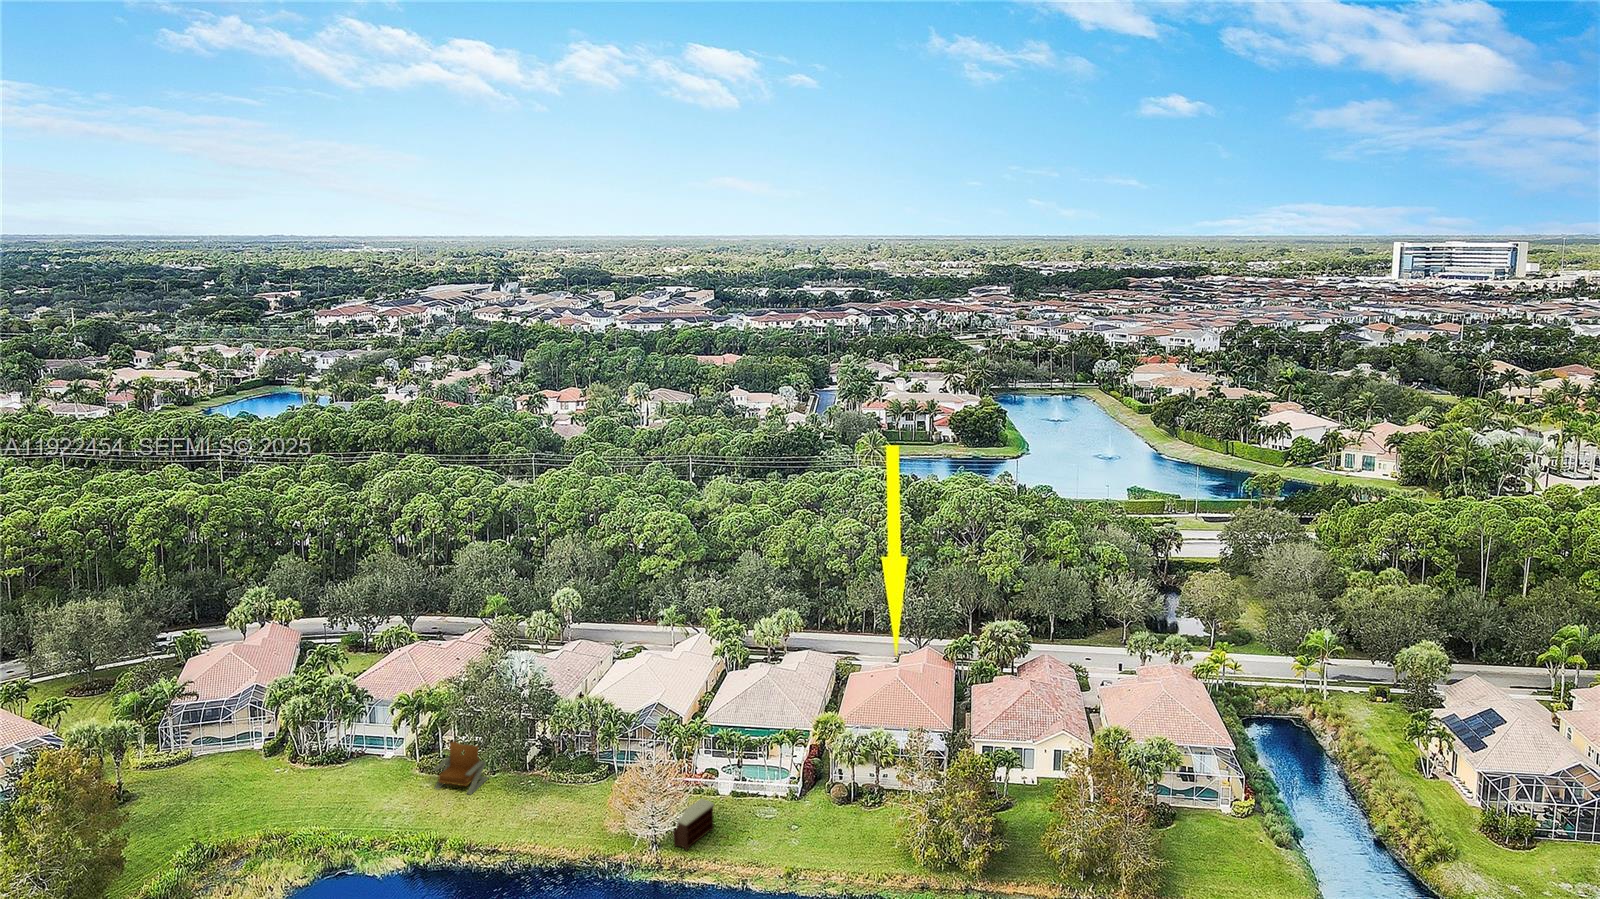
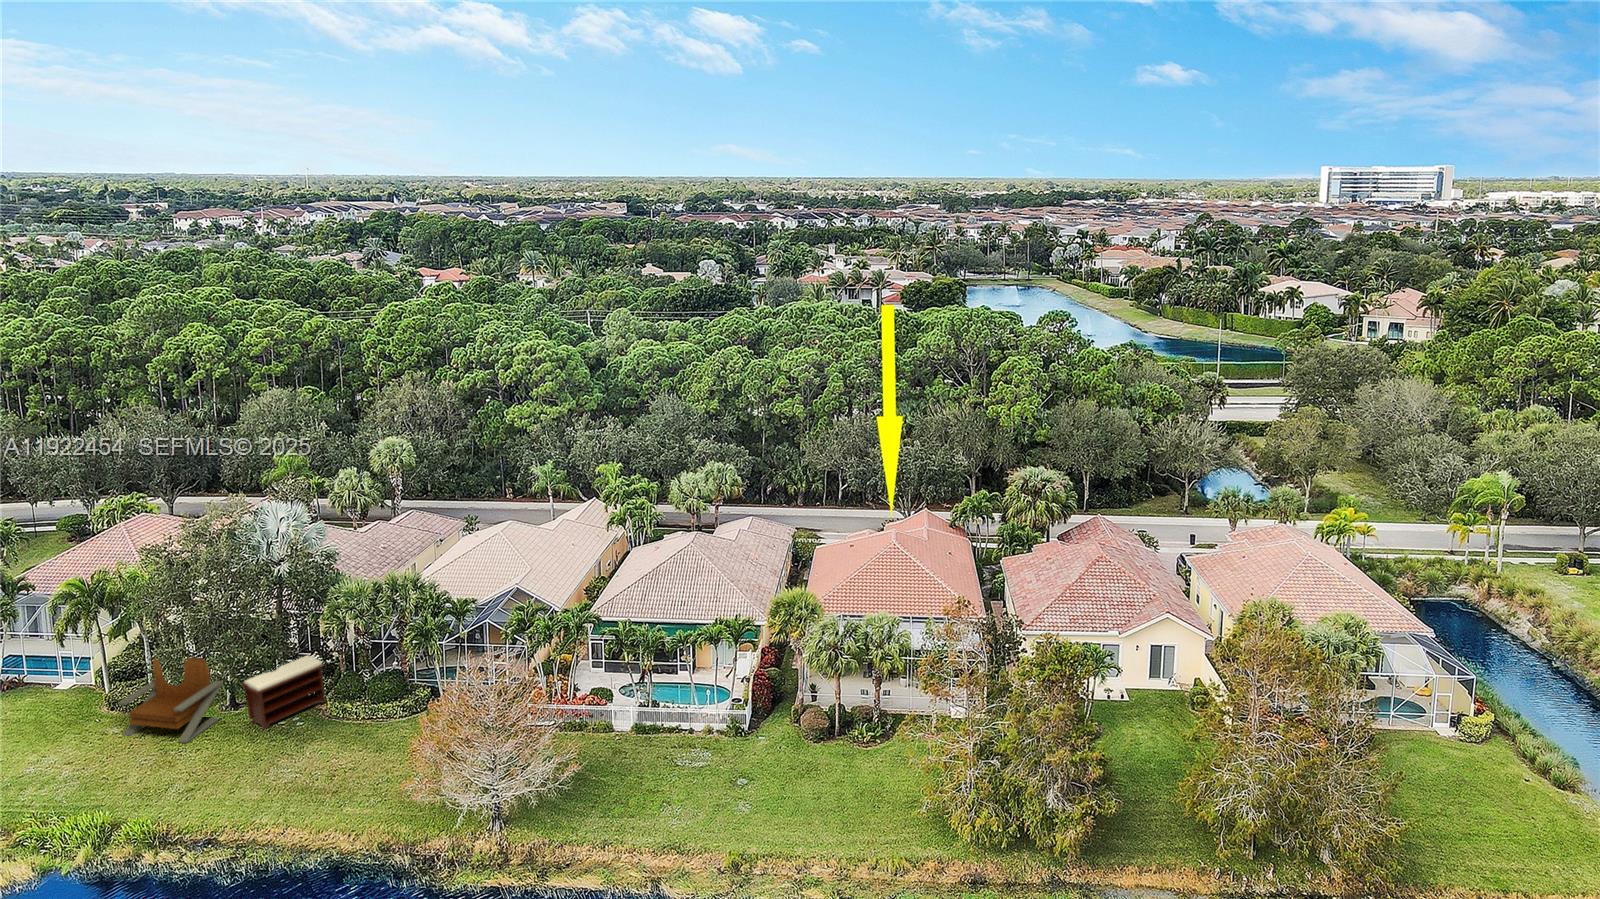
bench: present [673,798,715,851] -> present [242,656,326,730]

